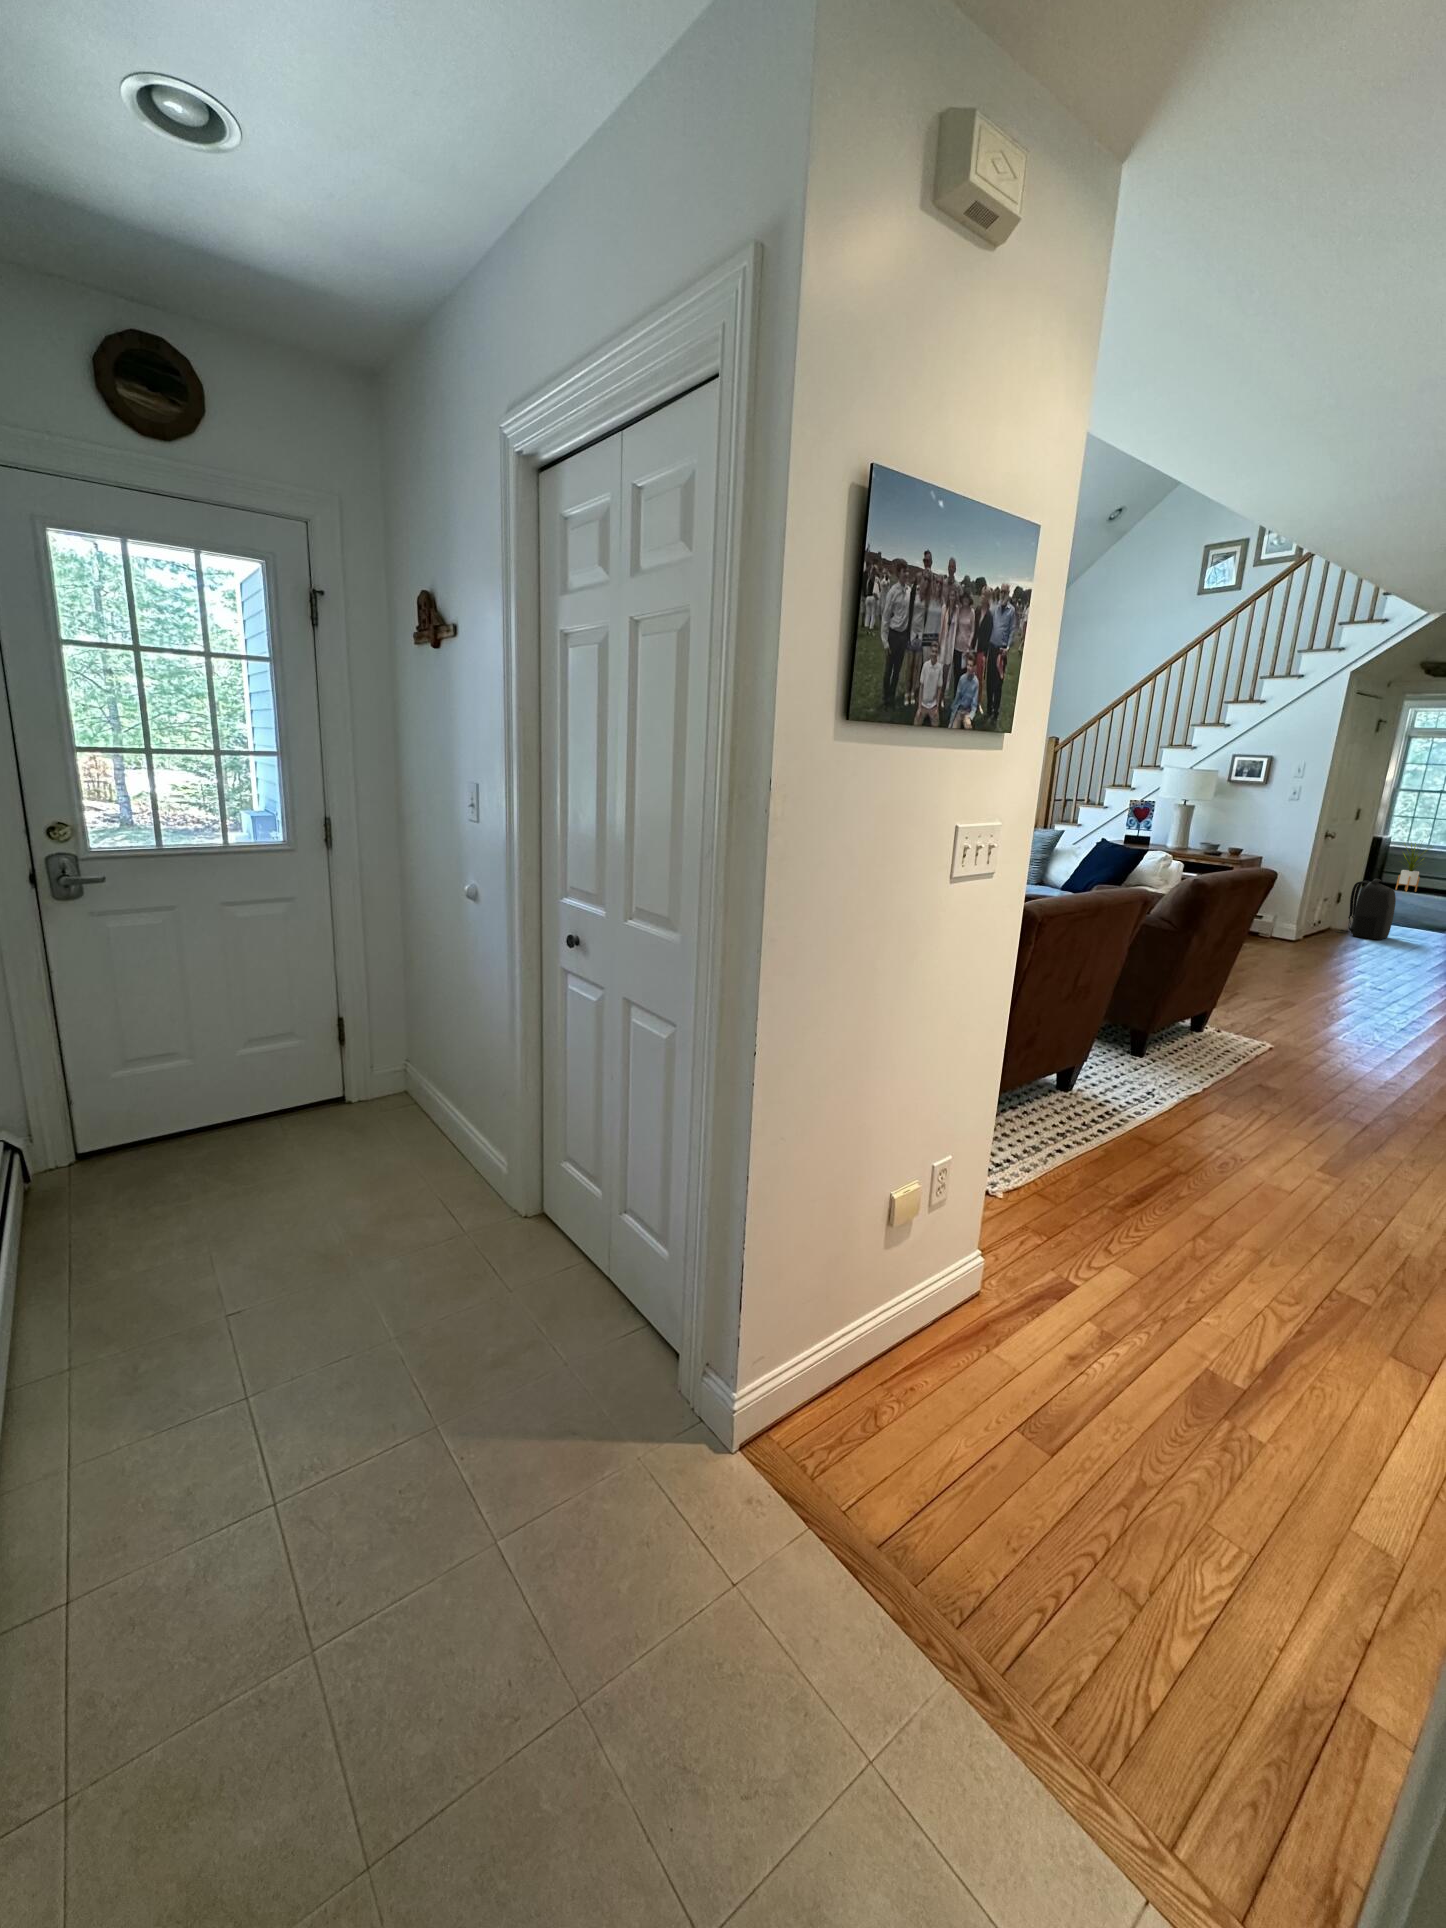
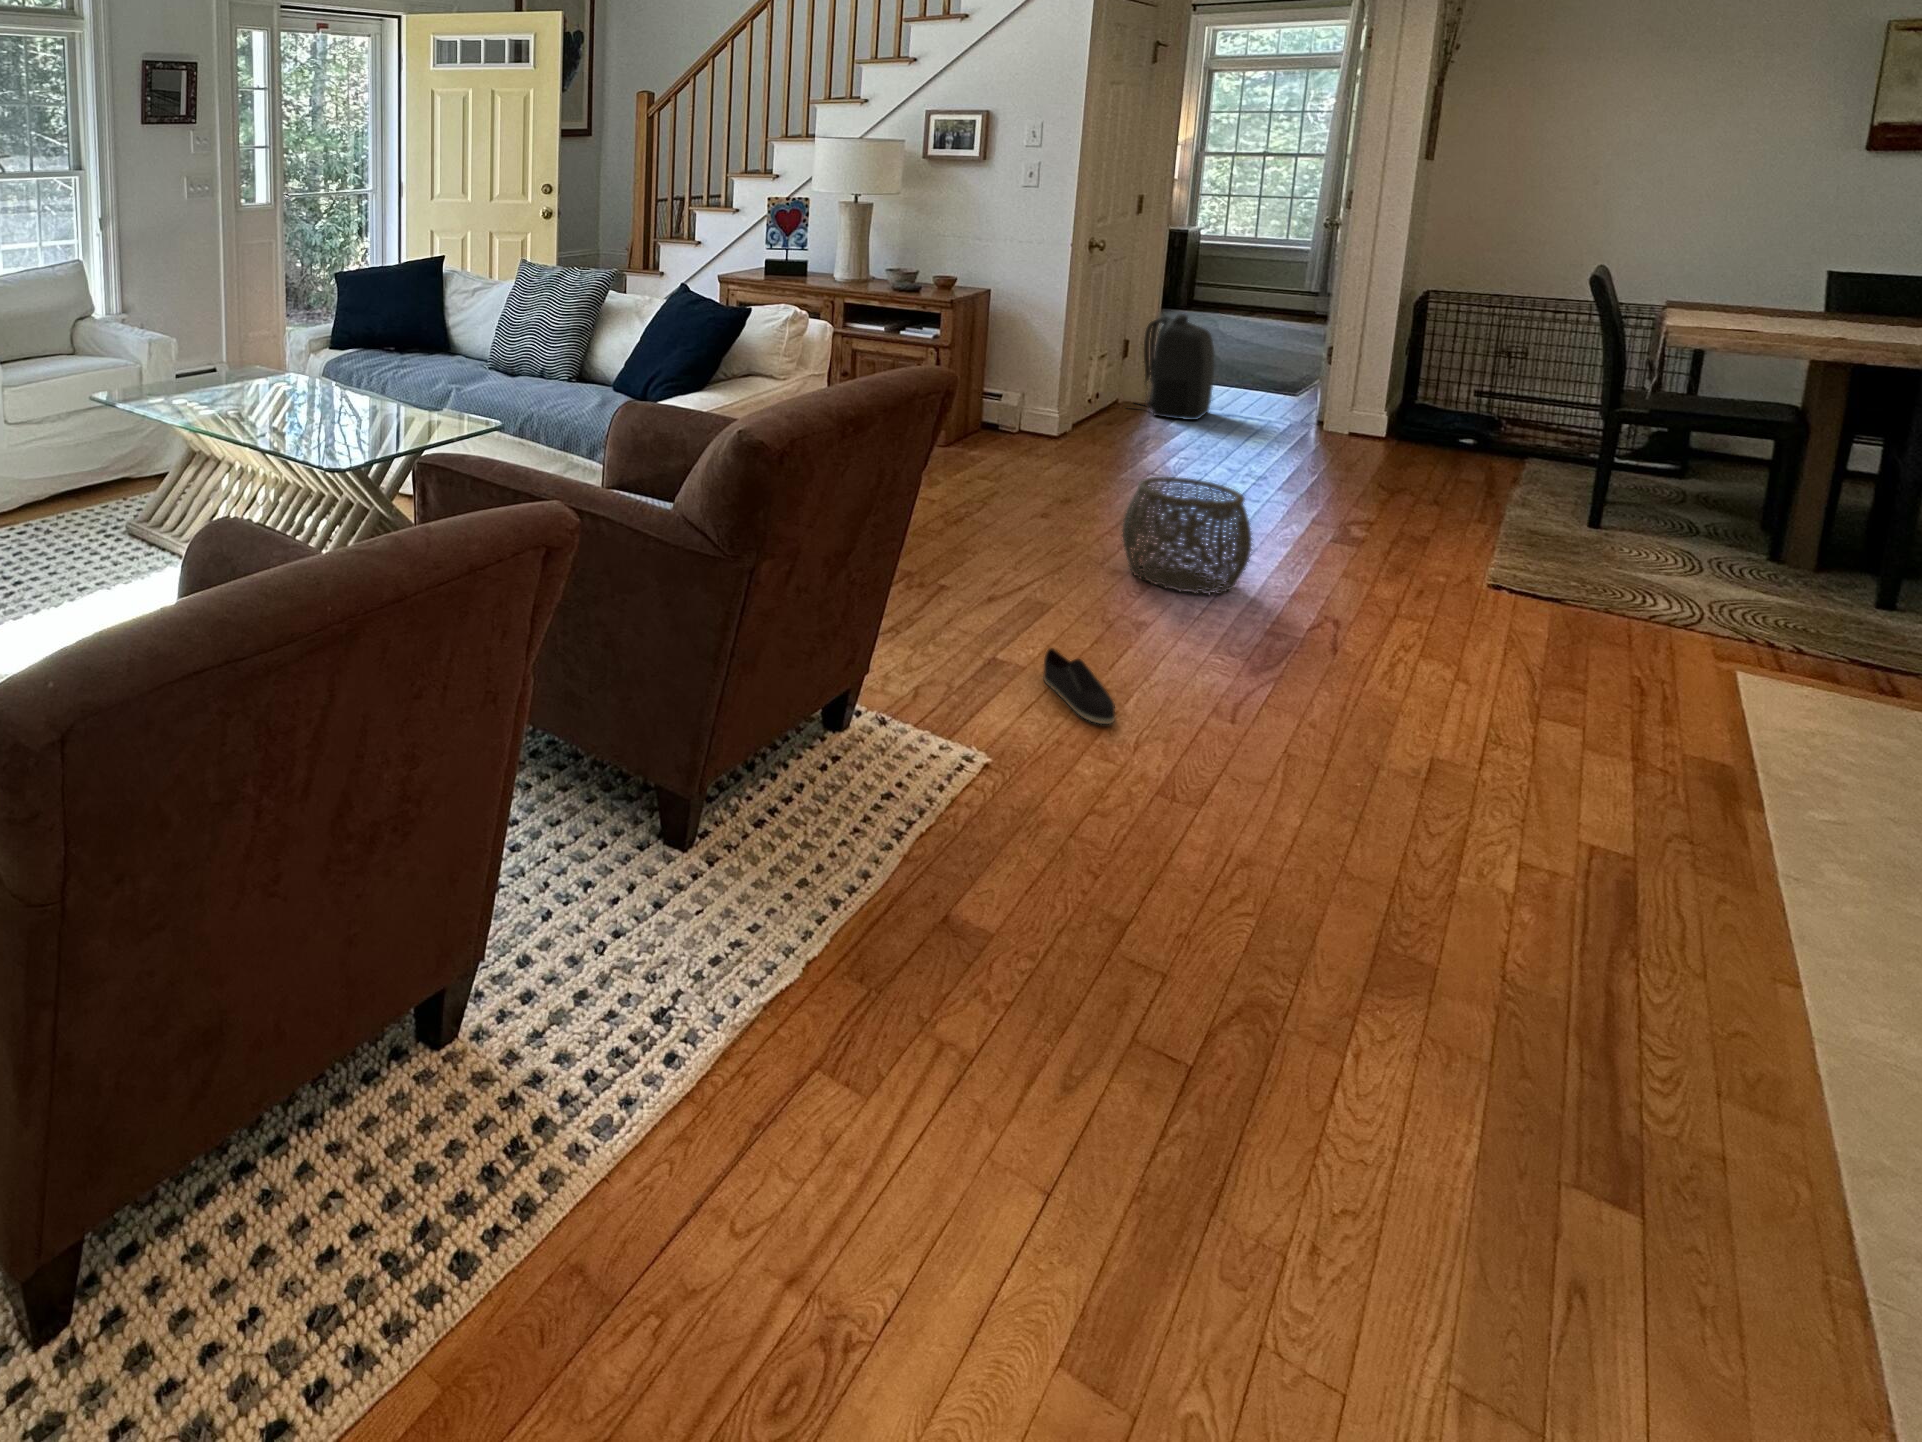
house plant: present [1395,843,1426,892] -> none [1210,227,1264,313]
woven basket: none [1335,948,1411,1006] -> present [1122,477,1252,594]
shoe: none [1294,1012,1332,1041] -> present [1043,648,1115,724]

